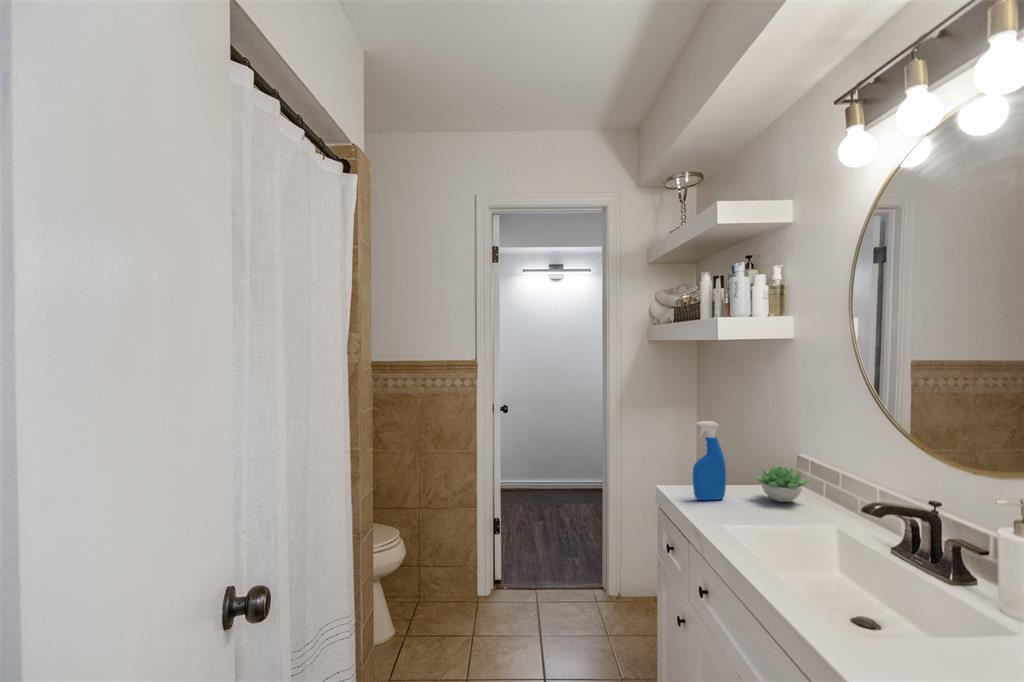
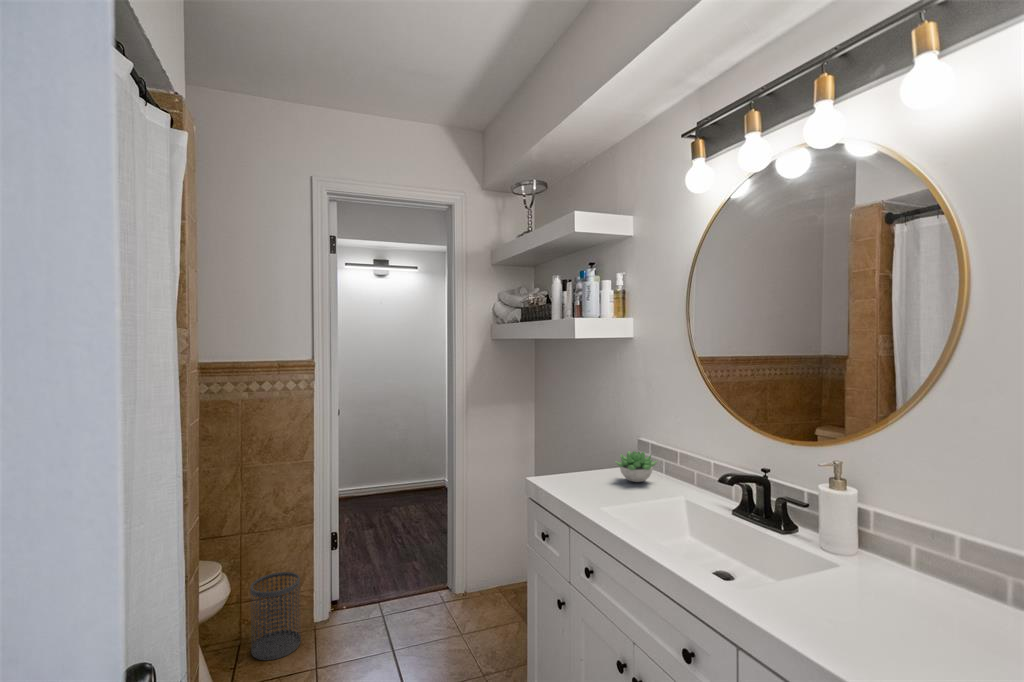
spray bottle: present [693,421,726,500] -> none [565,414,592,488]
wastebasket: none [423,547,463,623] -> present [250,572,301,660]

